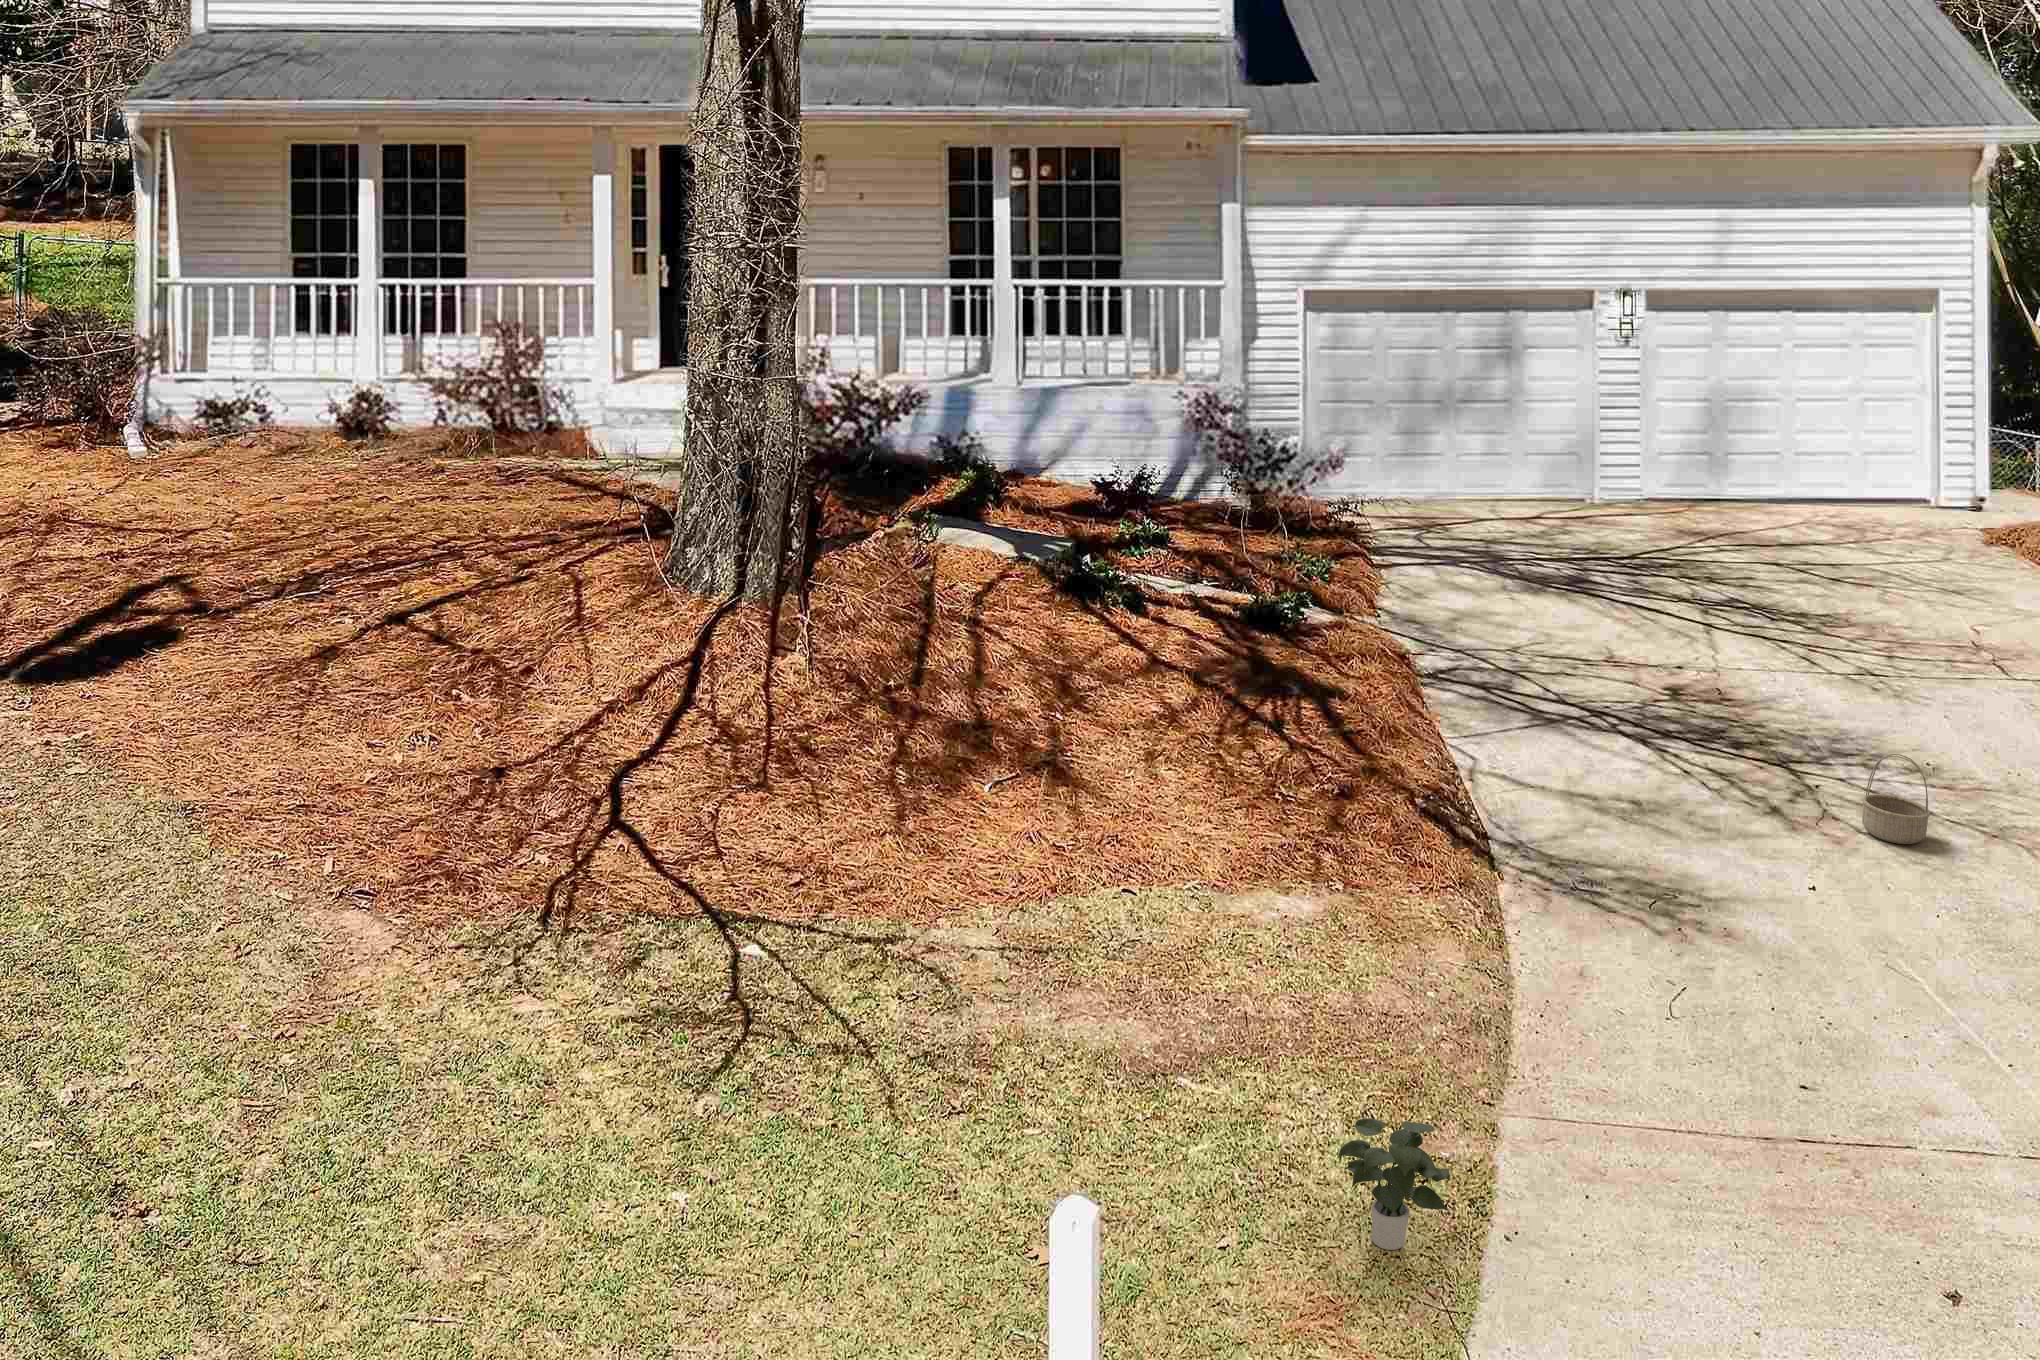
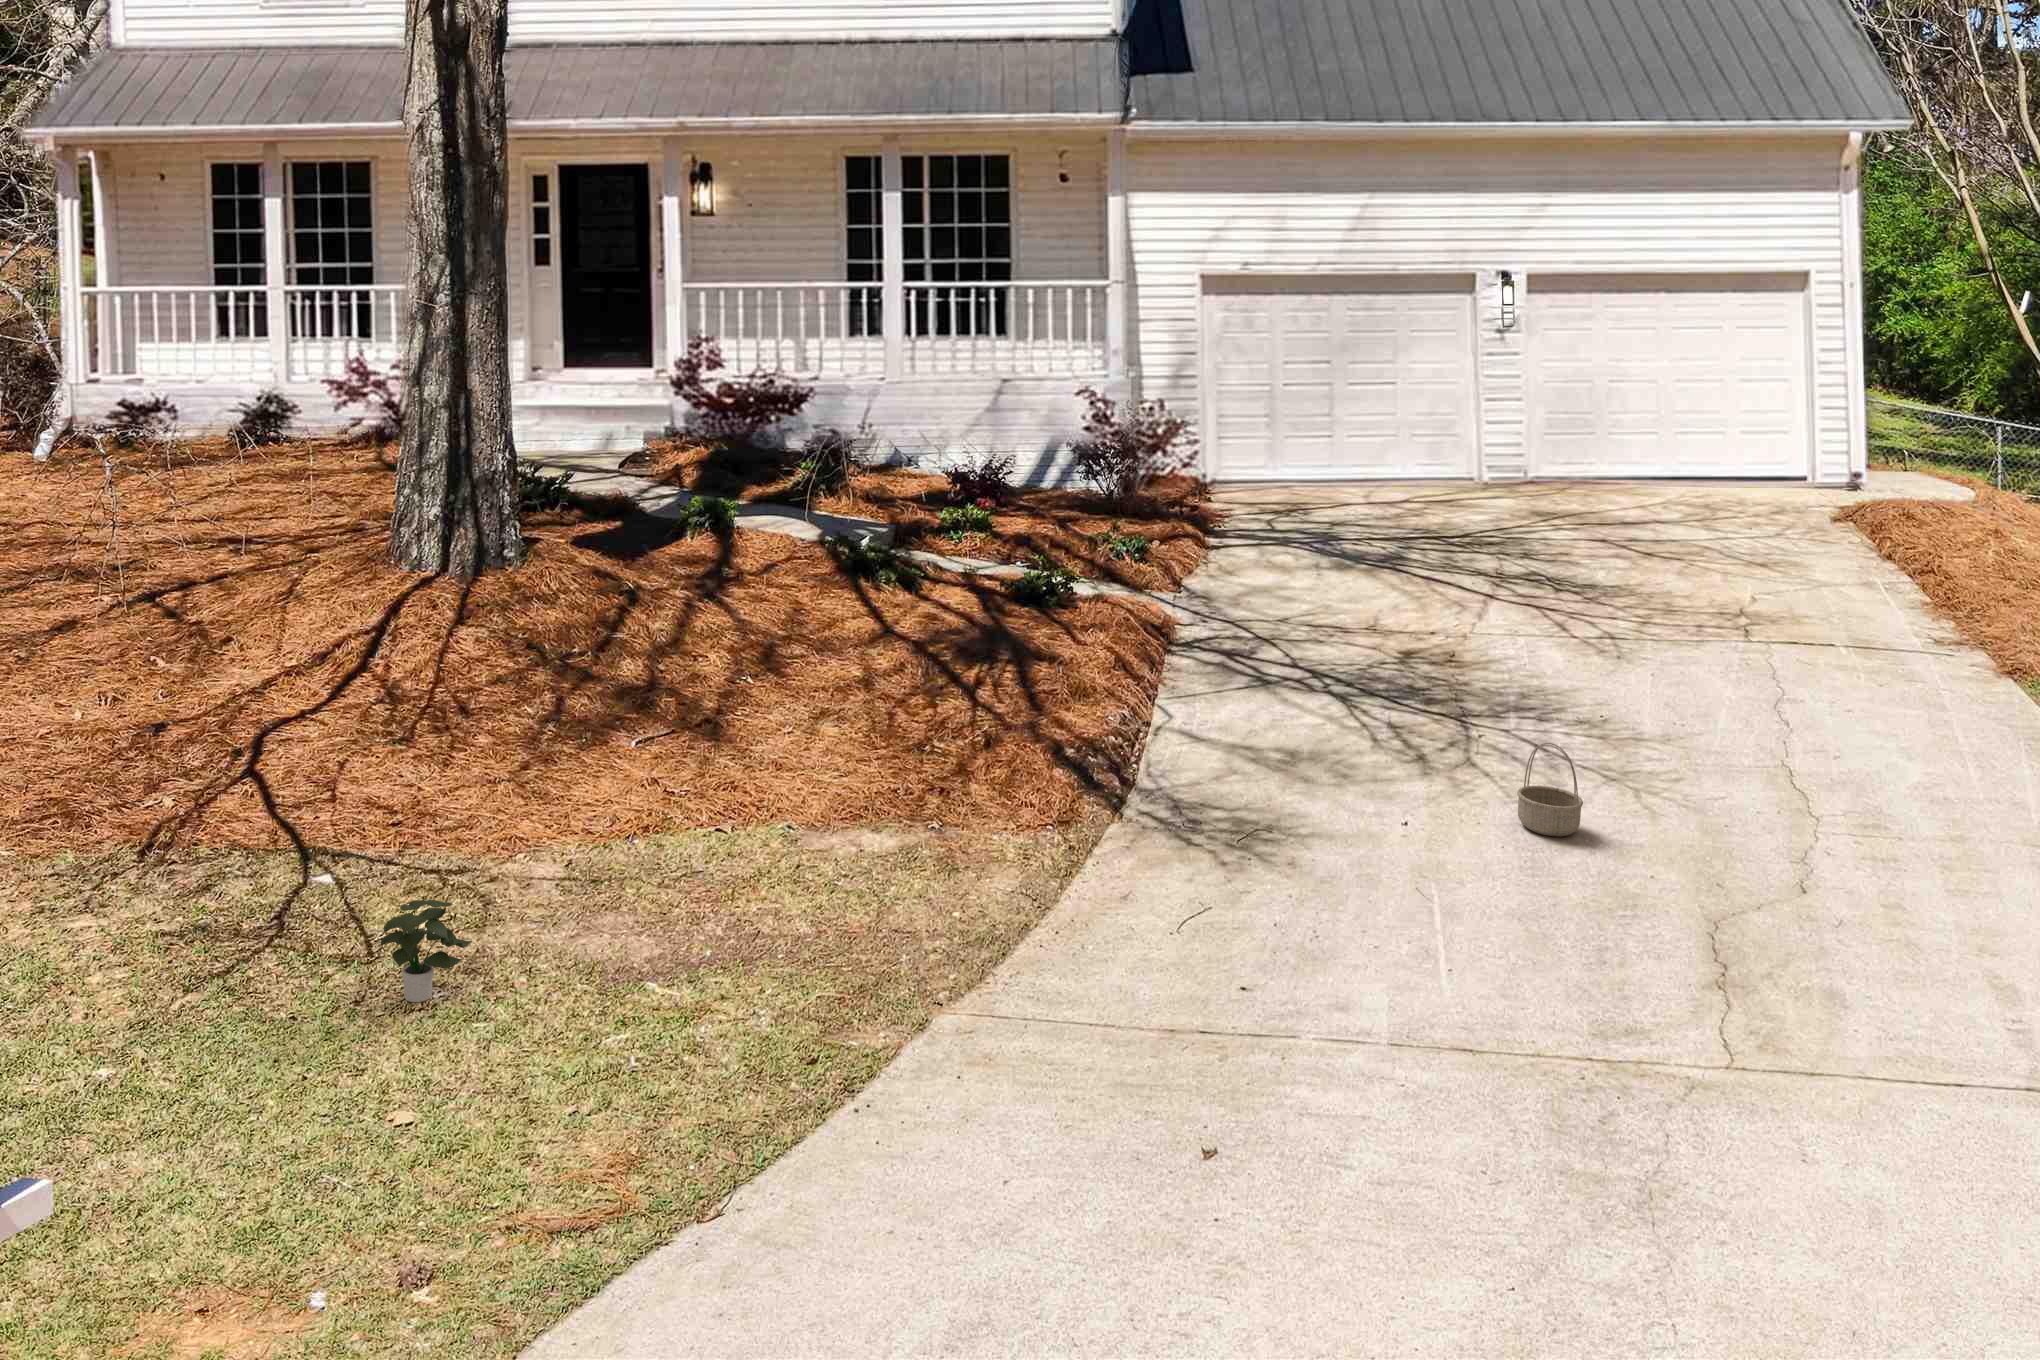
potted plant: present [1337,1118,1450,1250] -> present [379,900,473,1002]

